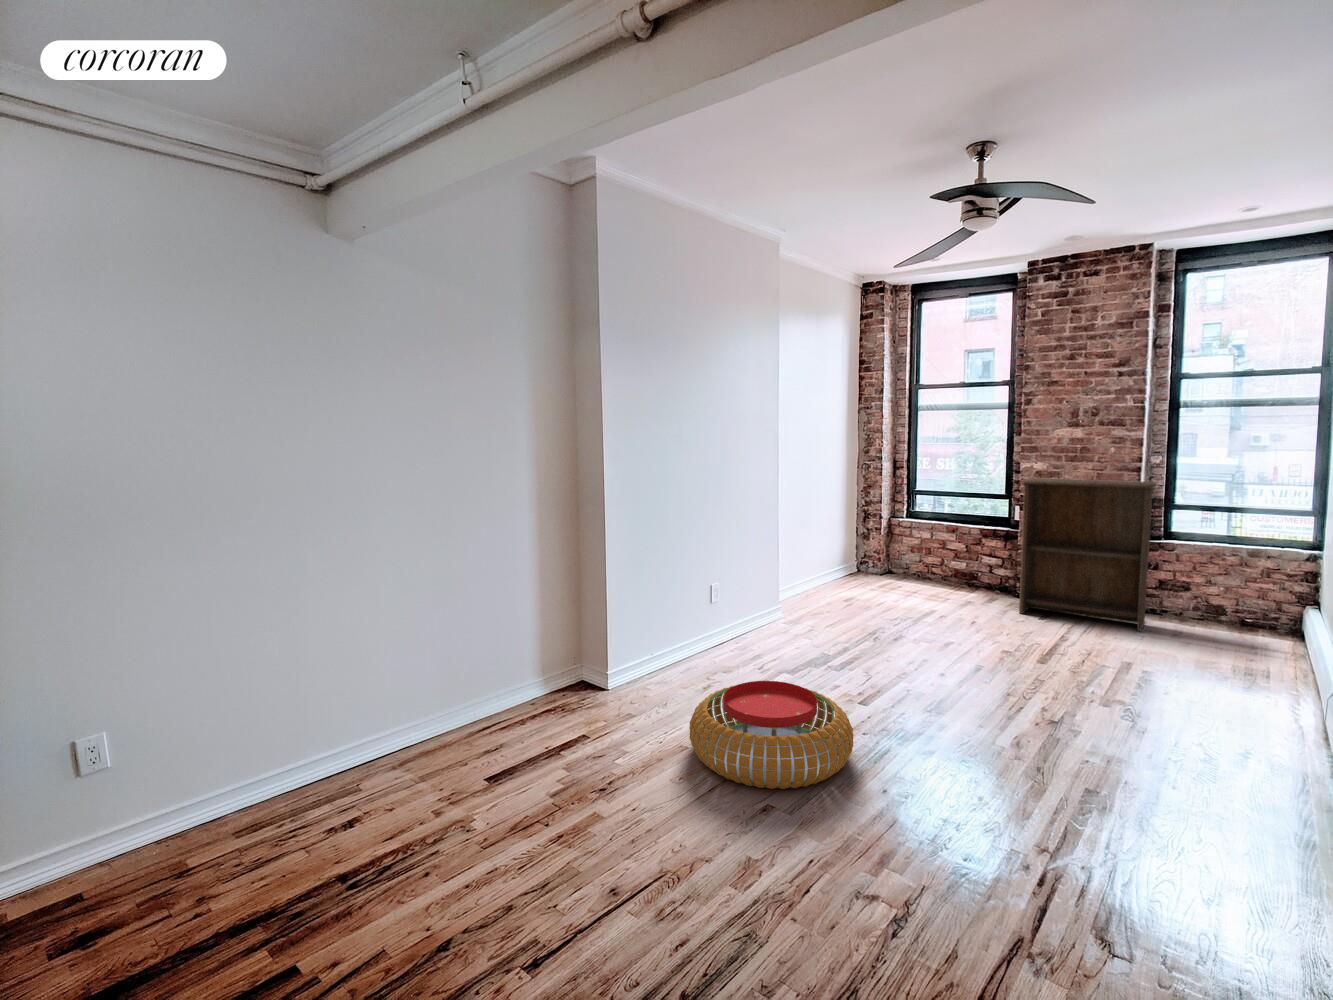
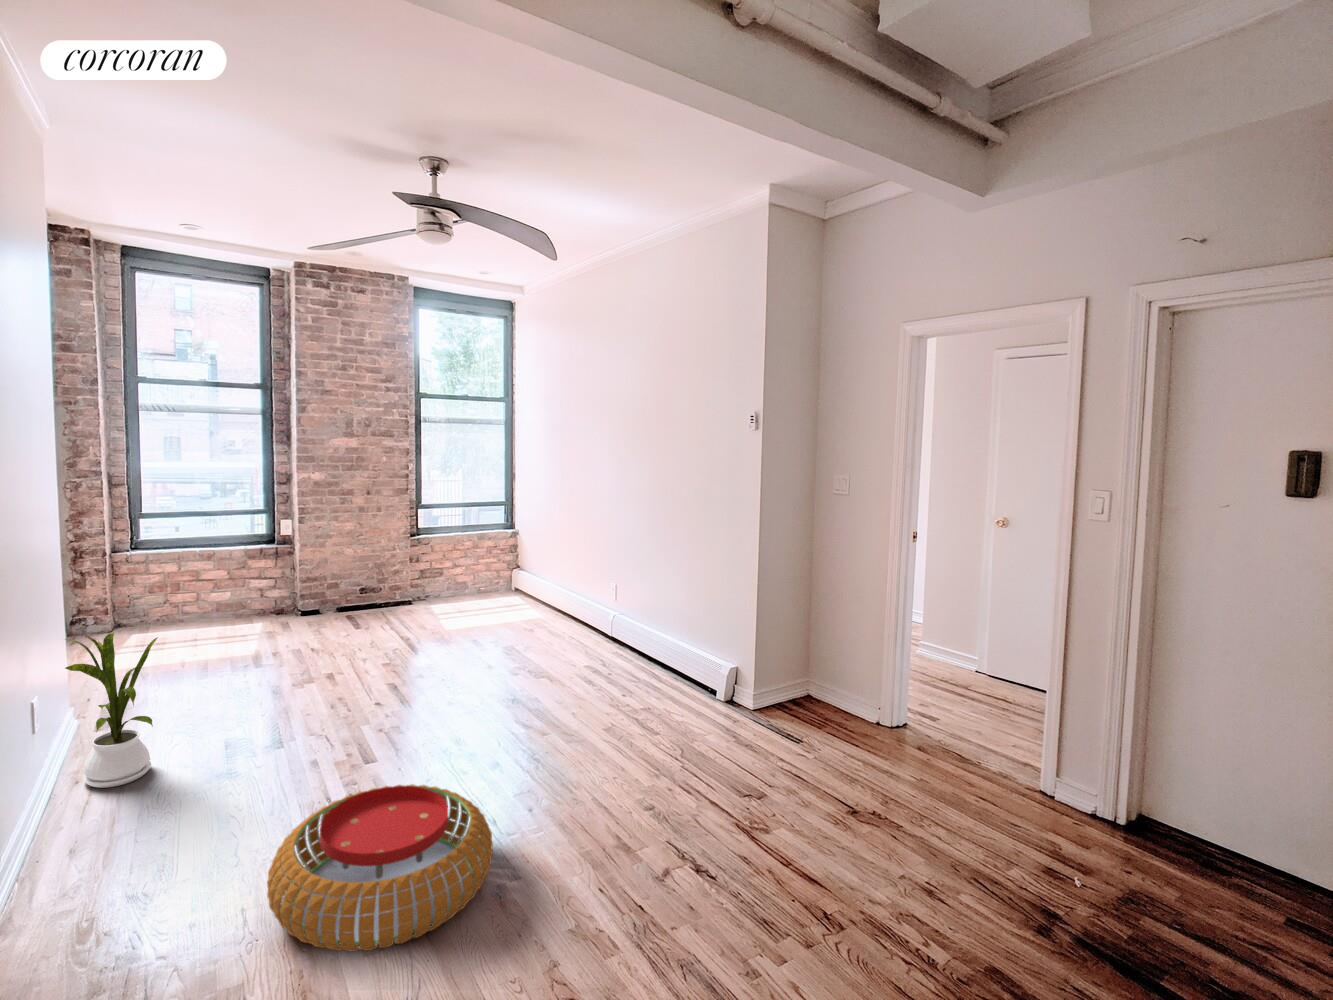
bookshelf: present [1019,478,1156,631] -> none [325,489,443,632]
house plant: none [731,544,795,647] -> present [65,633,158,788]

